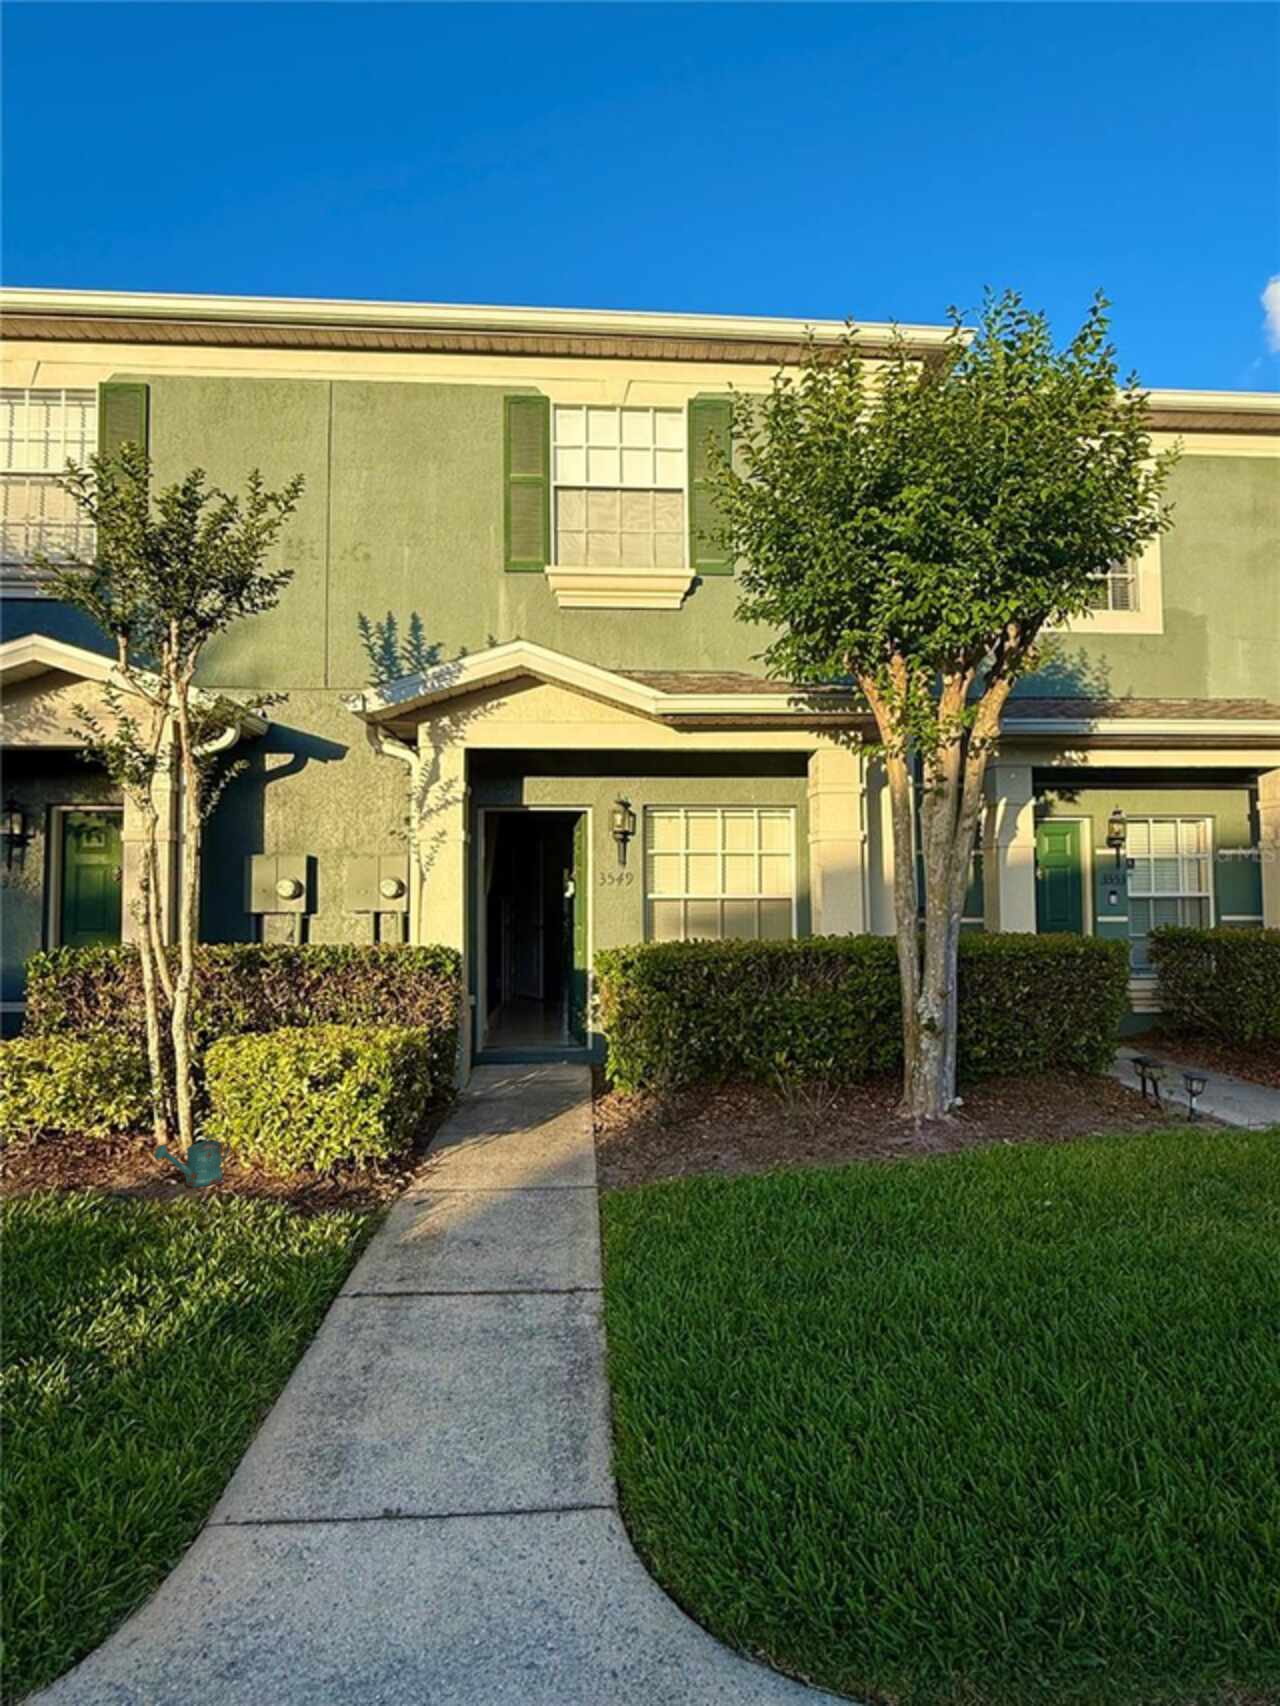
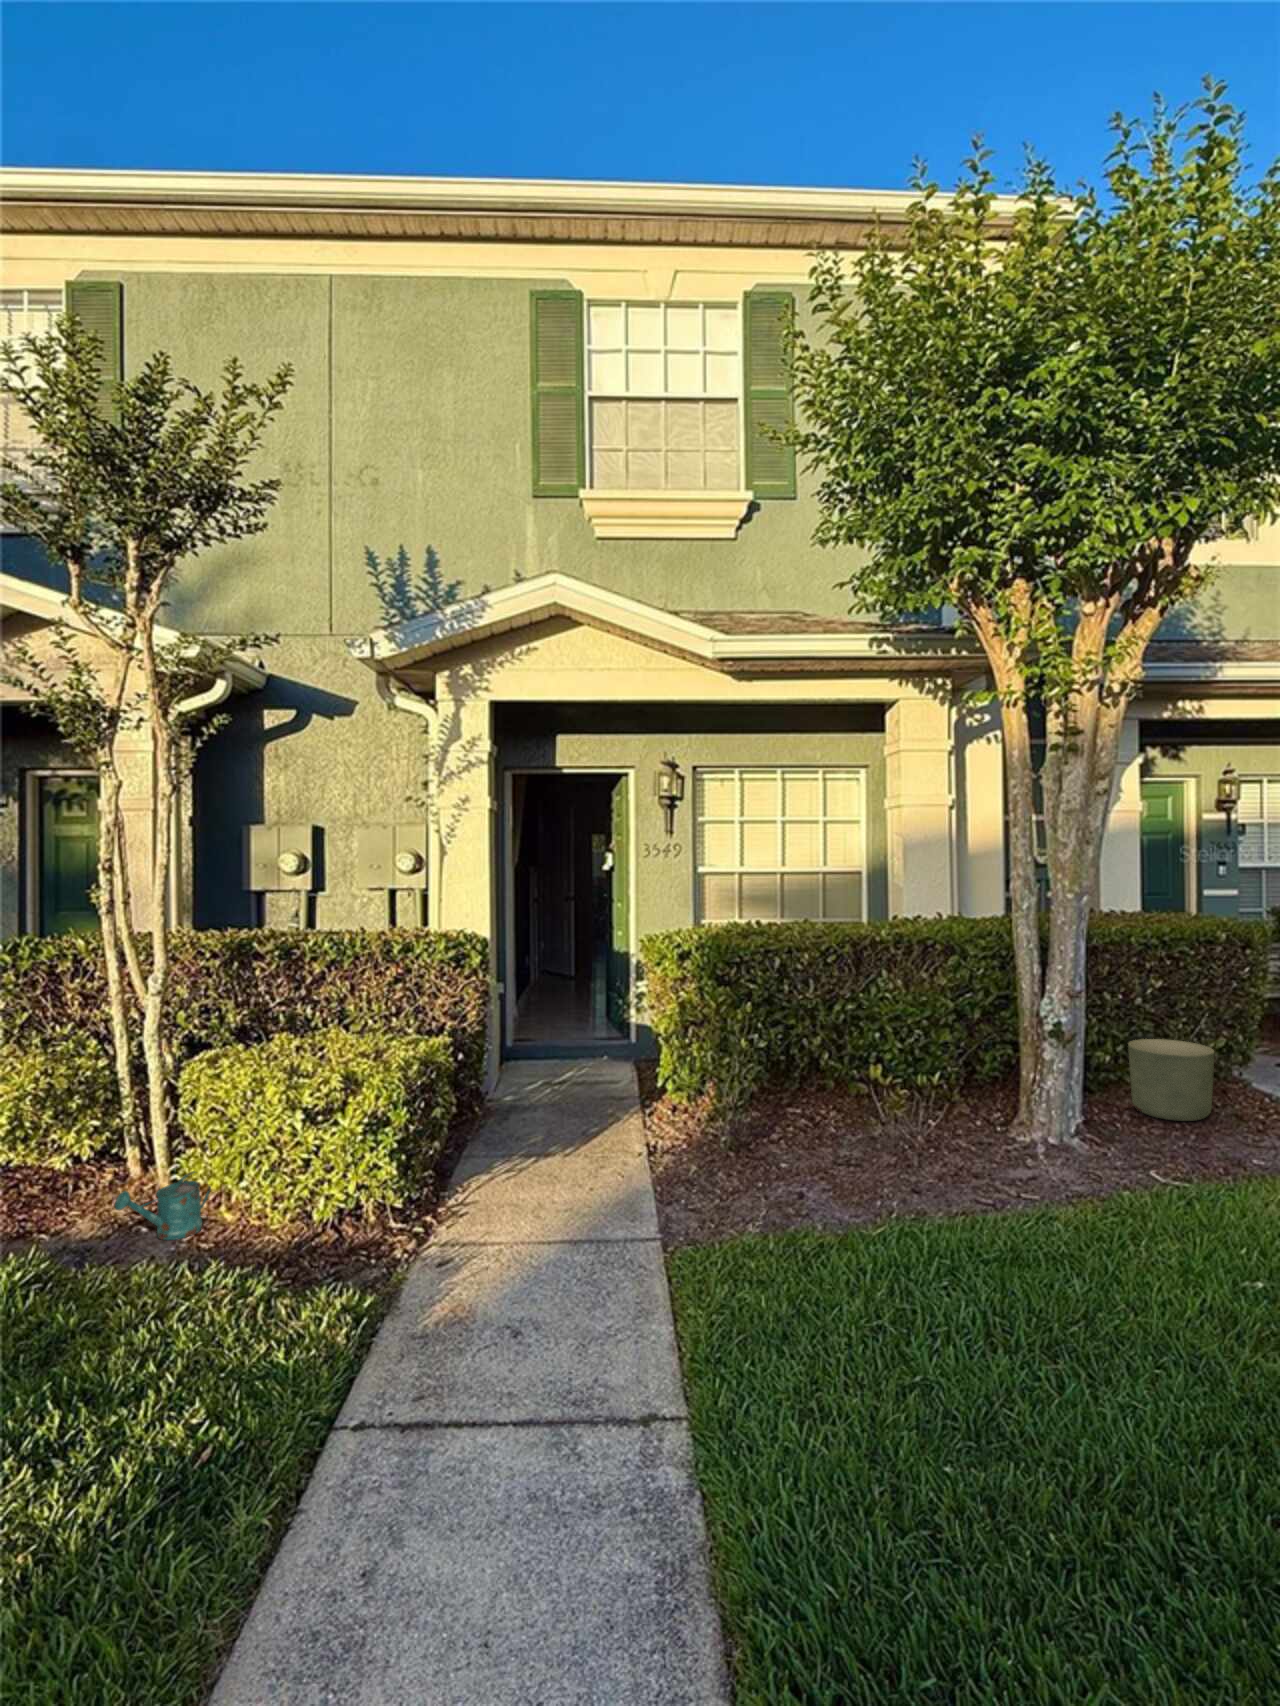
planter: none [1003,1038,1071,1105] -> present [1128,1039,1214,1121]

